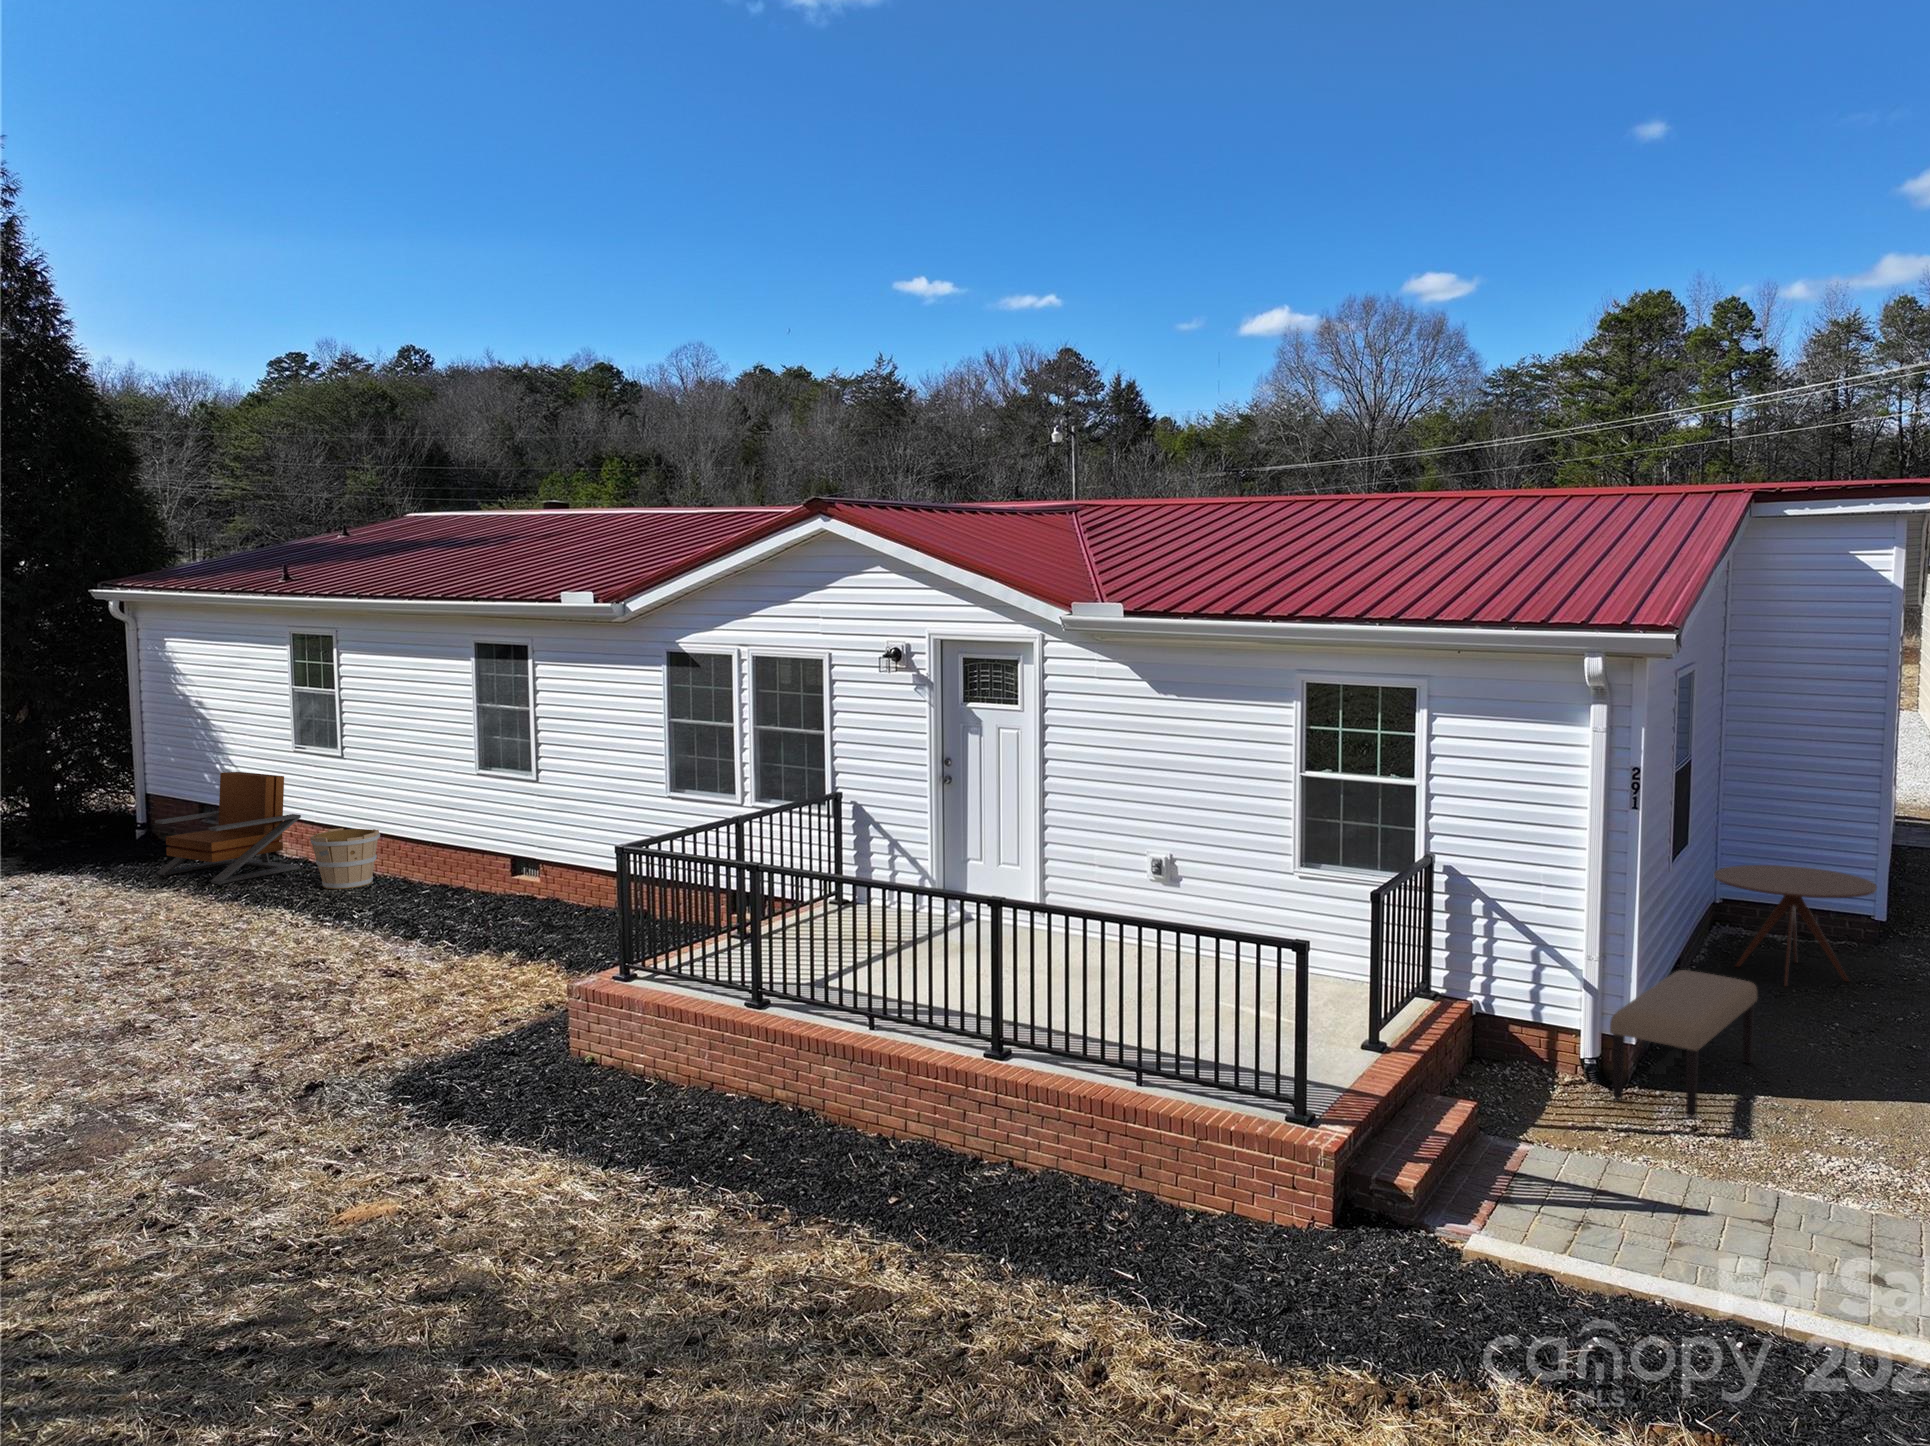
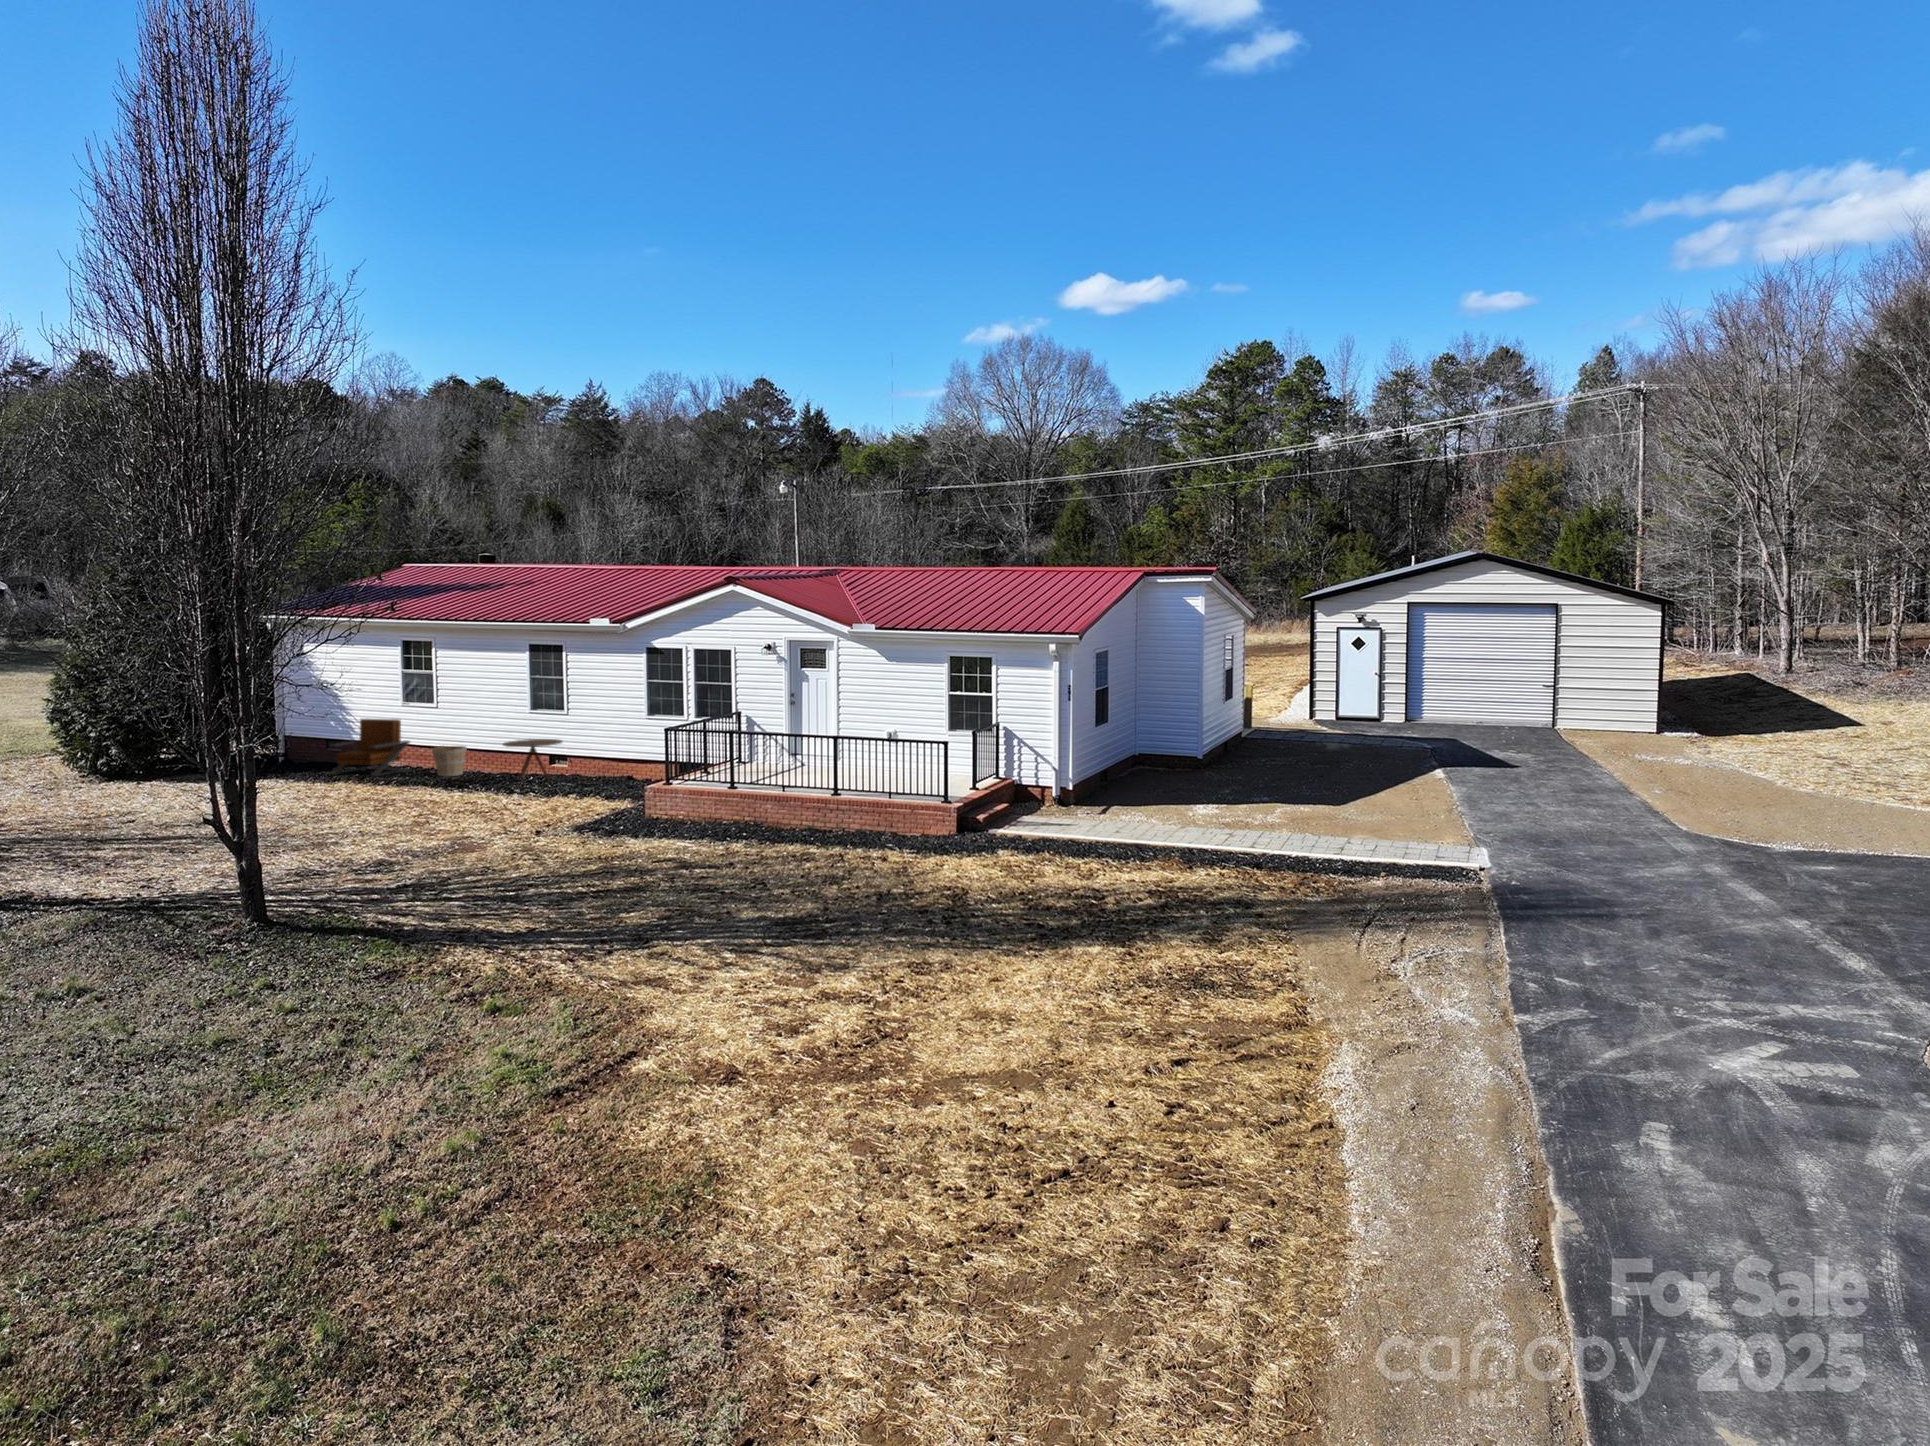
round table: present [1714,865,1877,986] -> present [503,739,562,783]
bench: present [1610,970,1757,1117] -> none [1061,767,1120,811]

